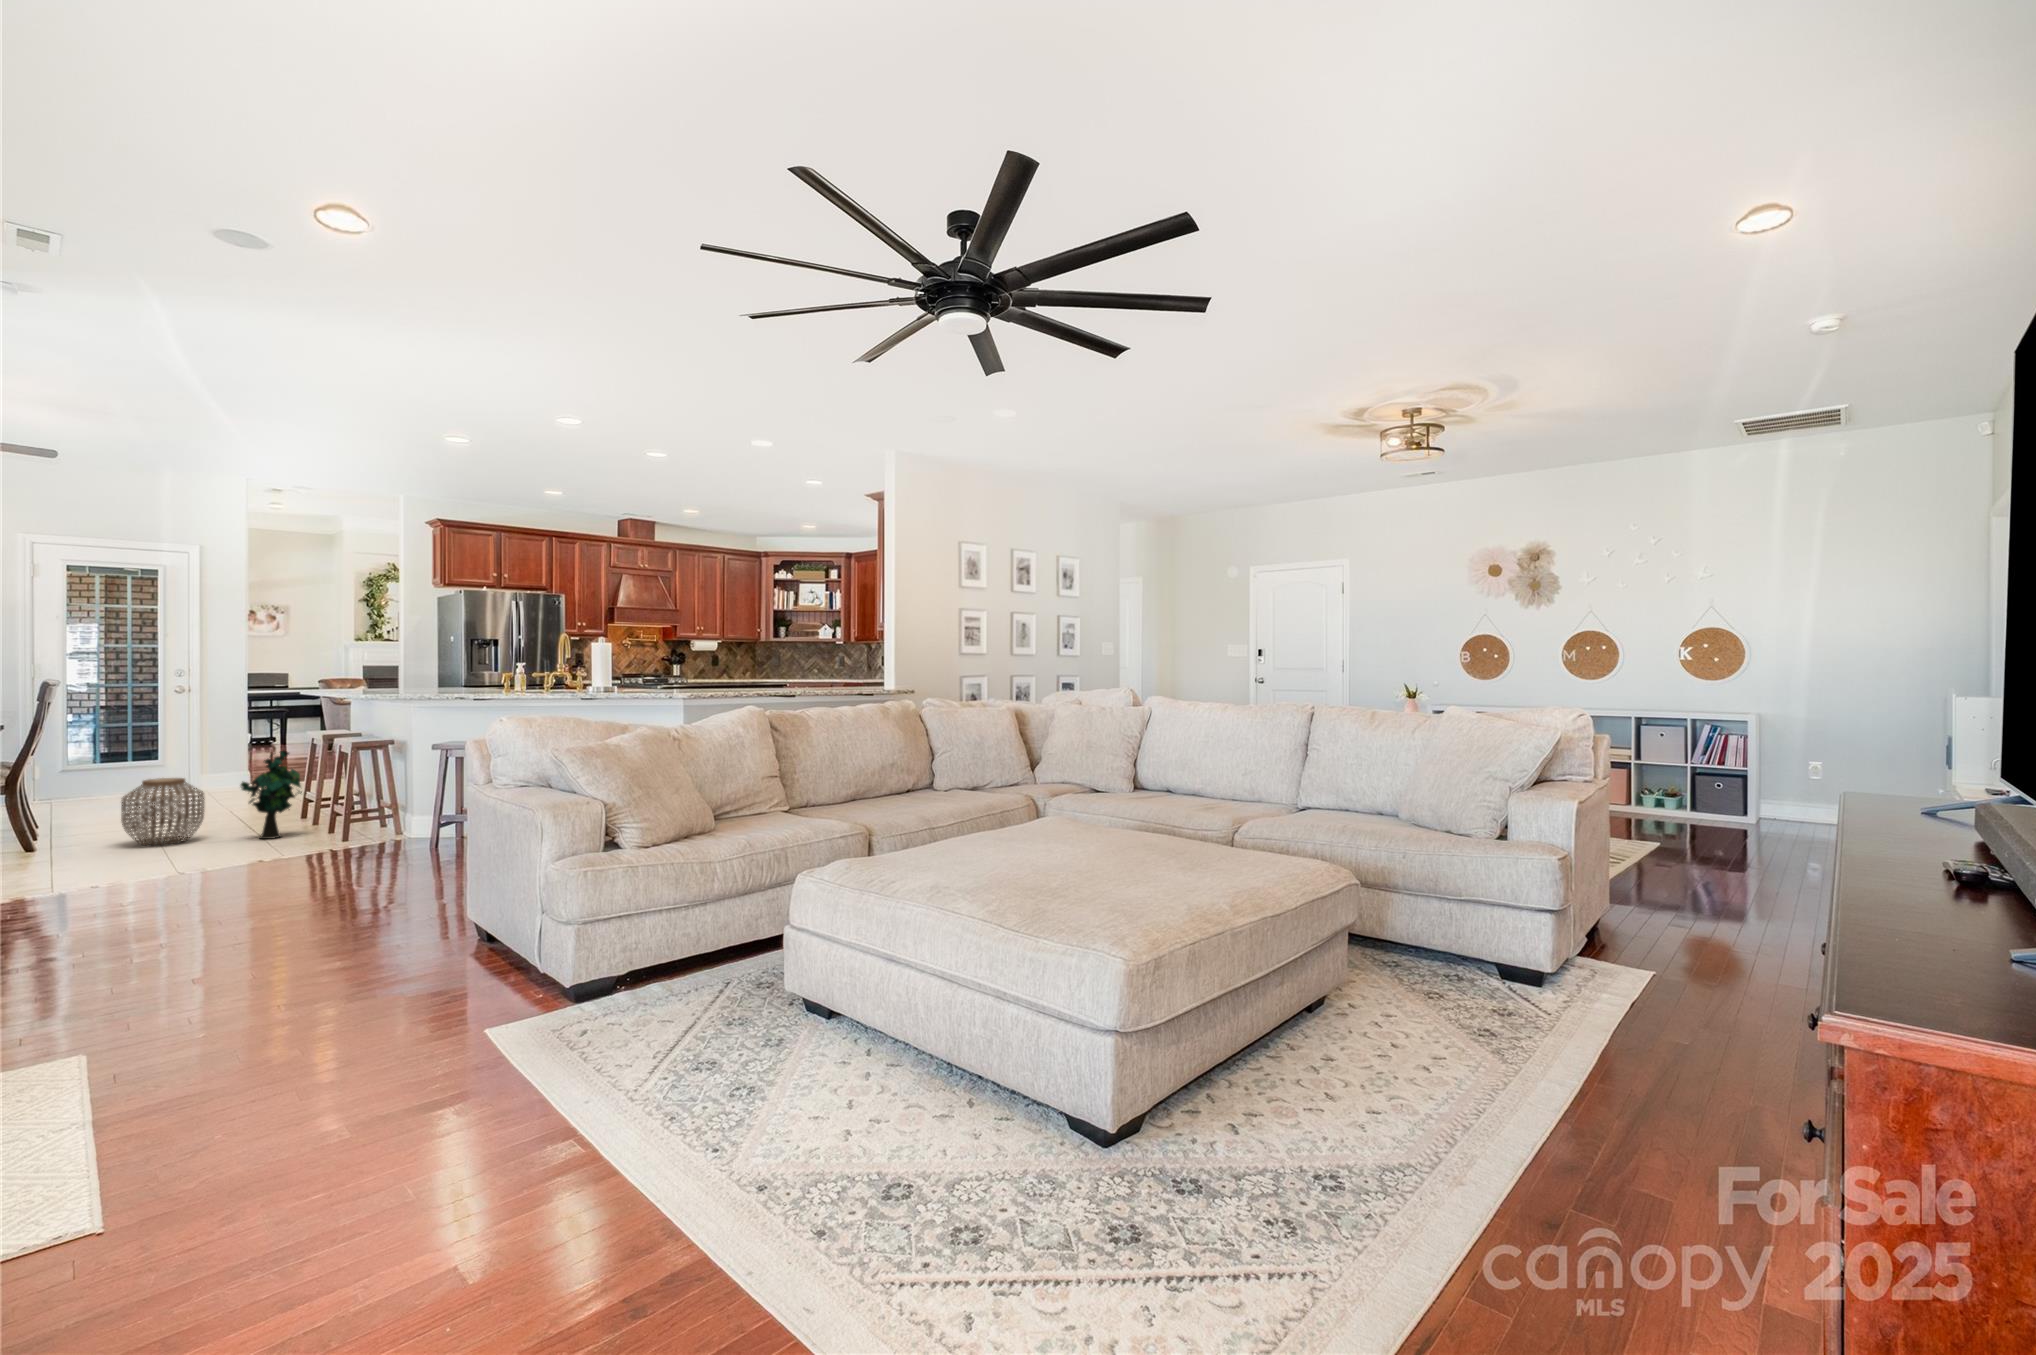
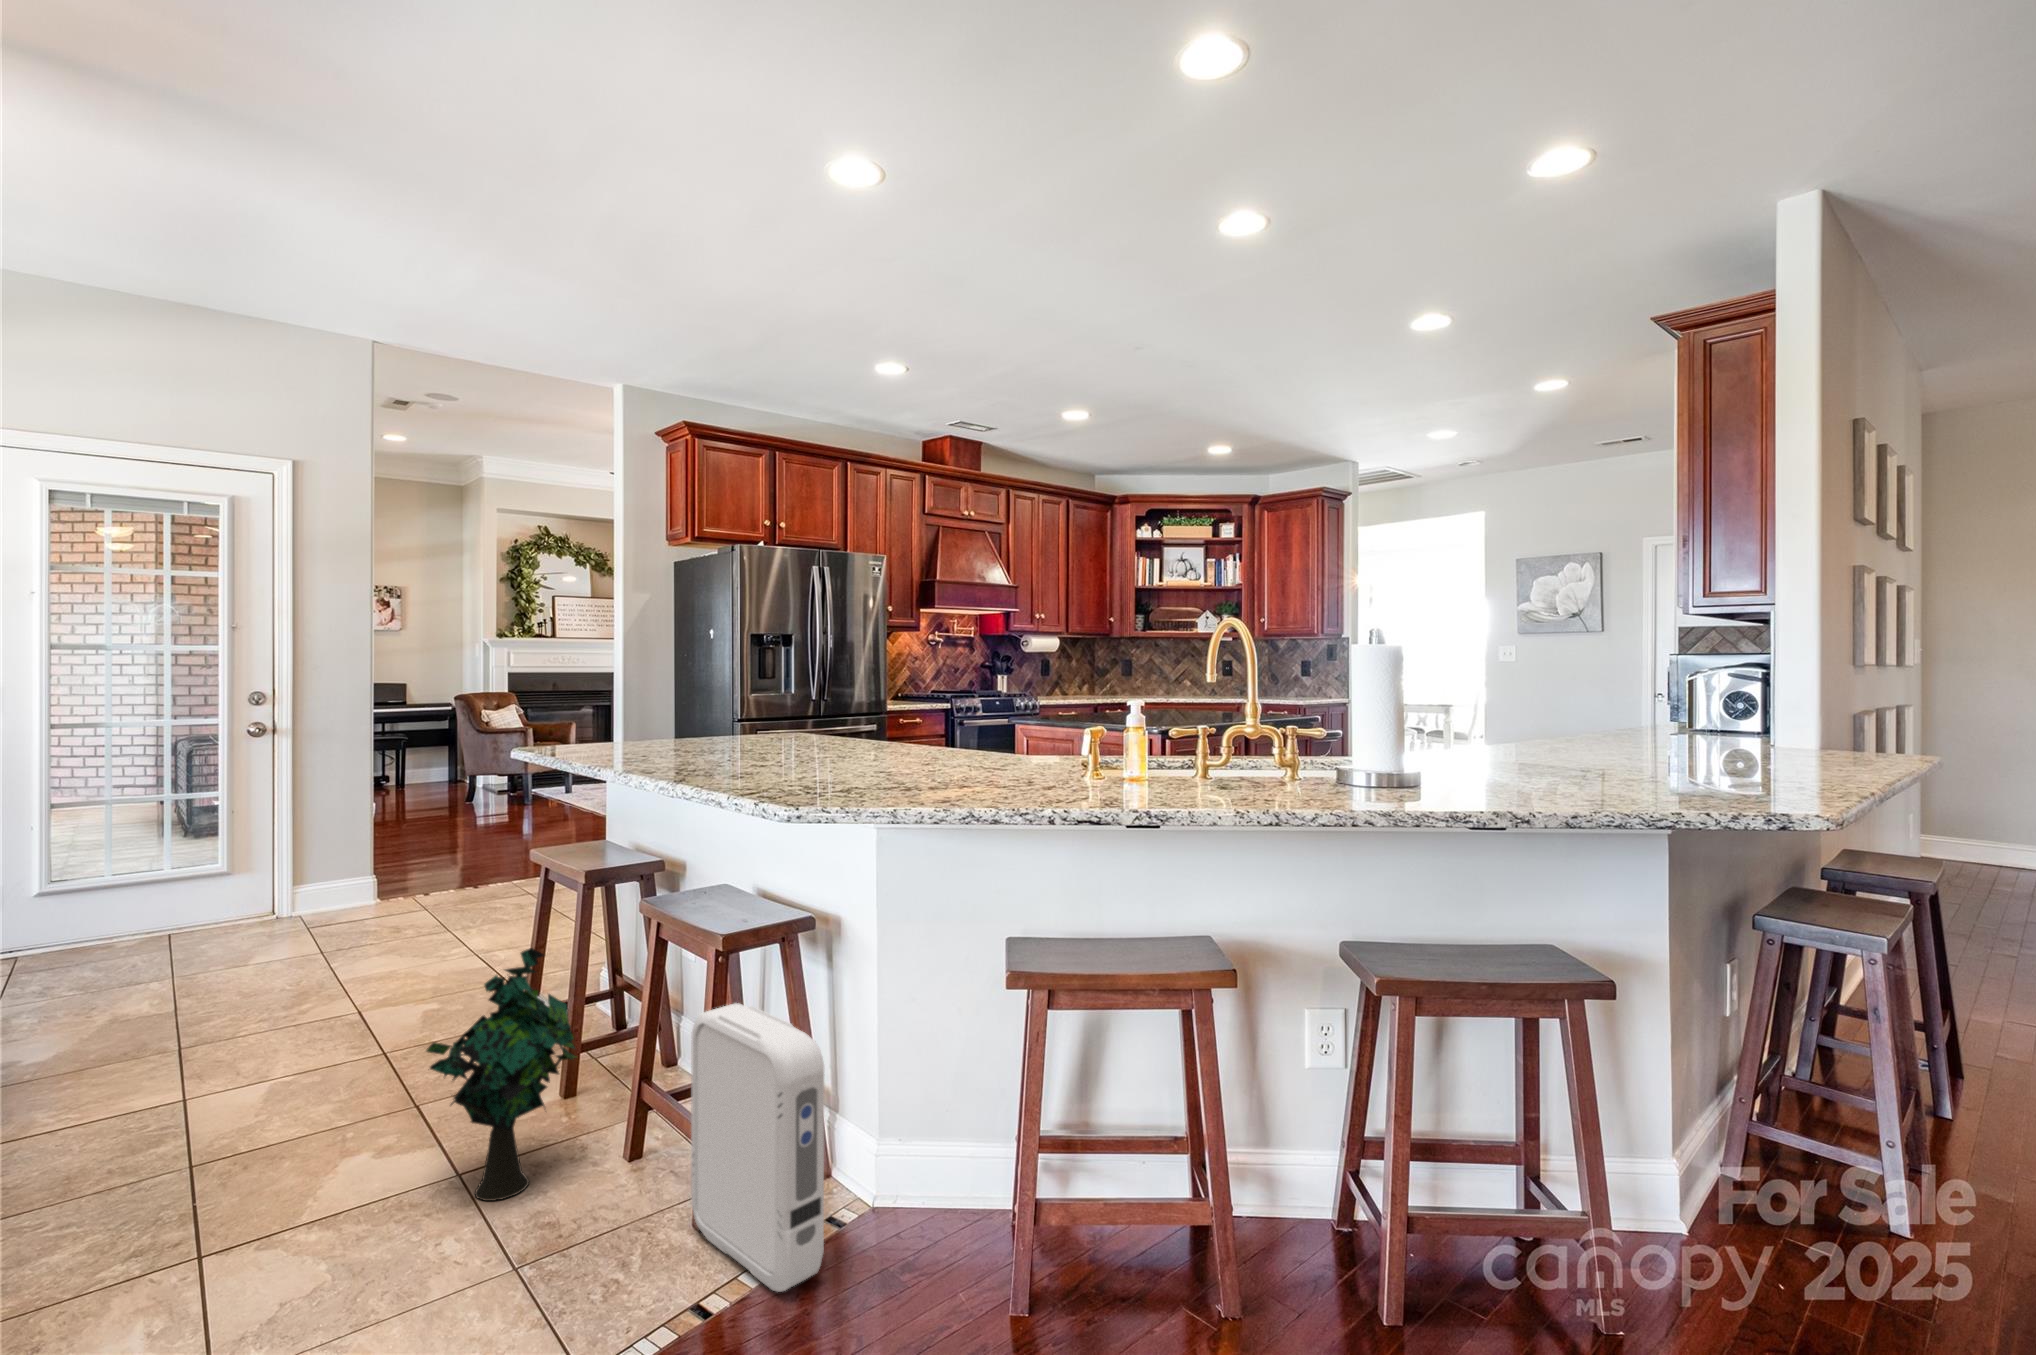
air purifier: none [336,762,375,848] -> present [691,1003,824,1292]
woven basket: present [121,778,205,845] -> none [116,1033,336,1251]

